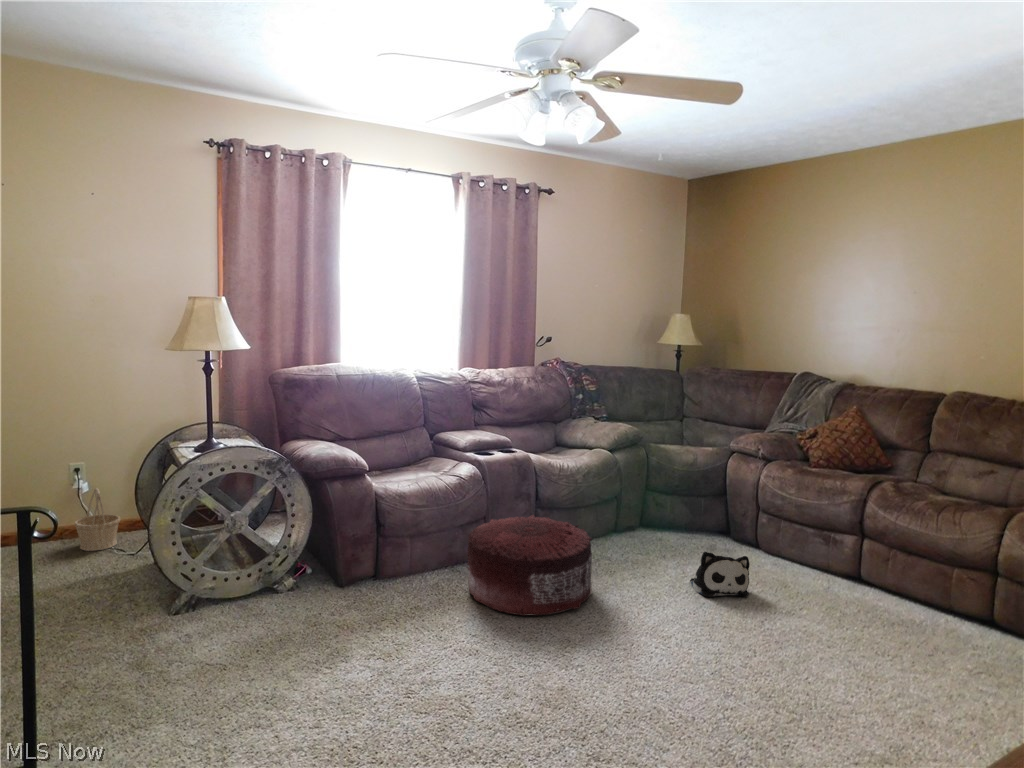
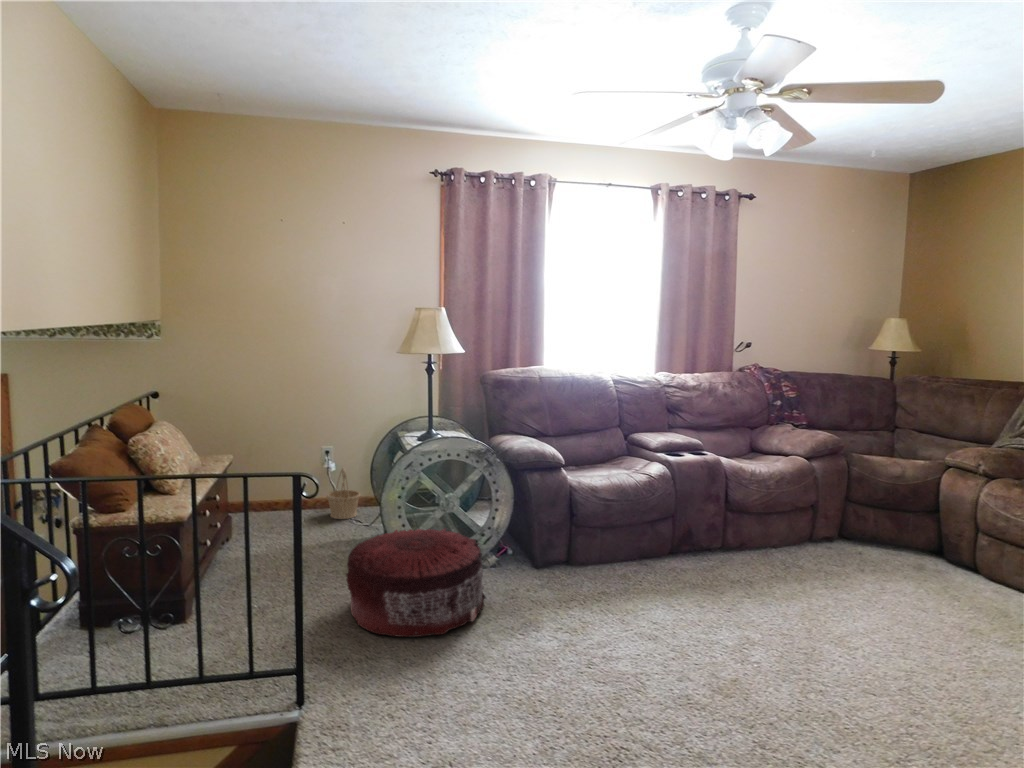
pouf: present [467,515,592,616] -> present [346,529,486,637]
plush toy: present [690,551,750,597] -> none [890,569,961,621]

